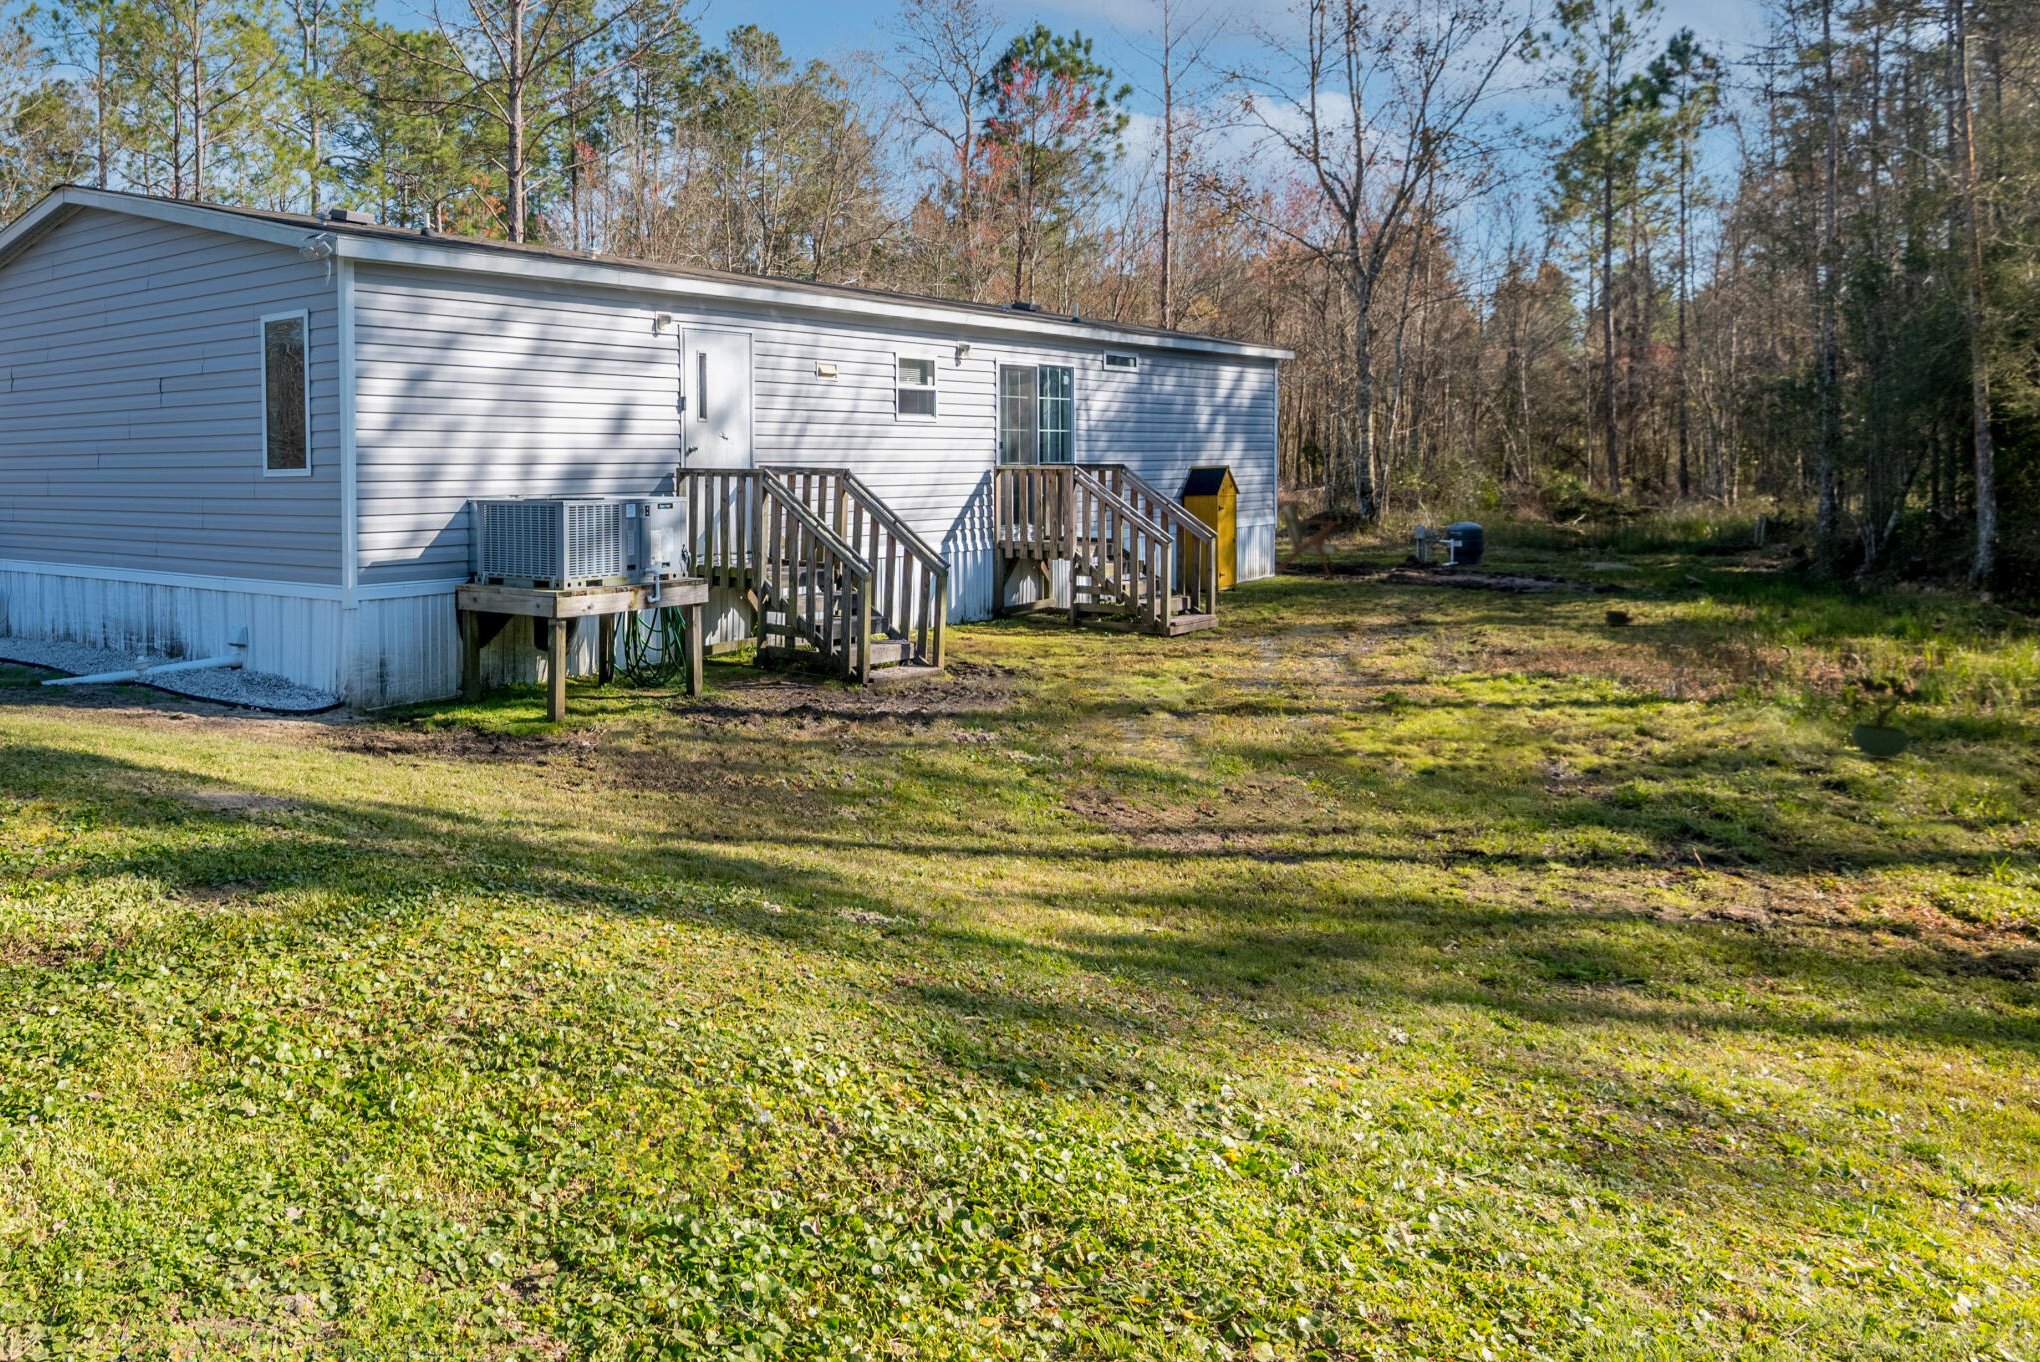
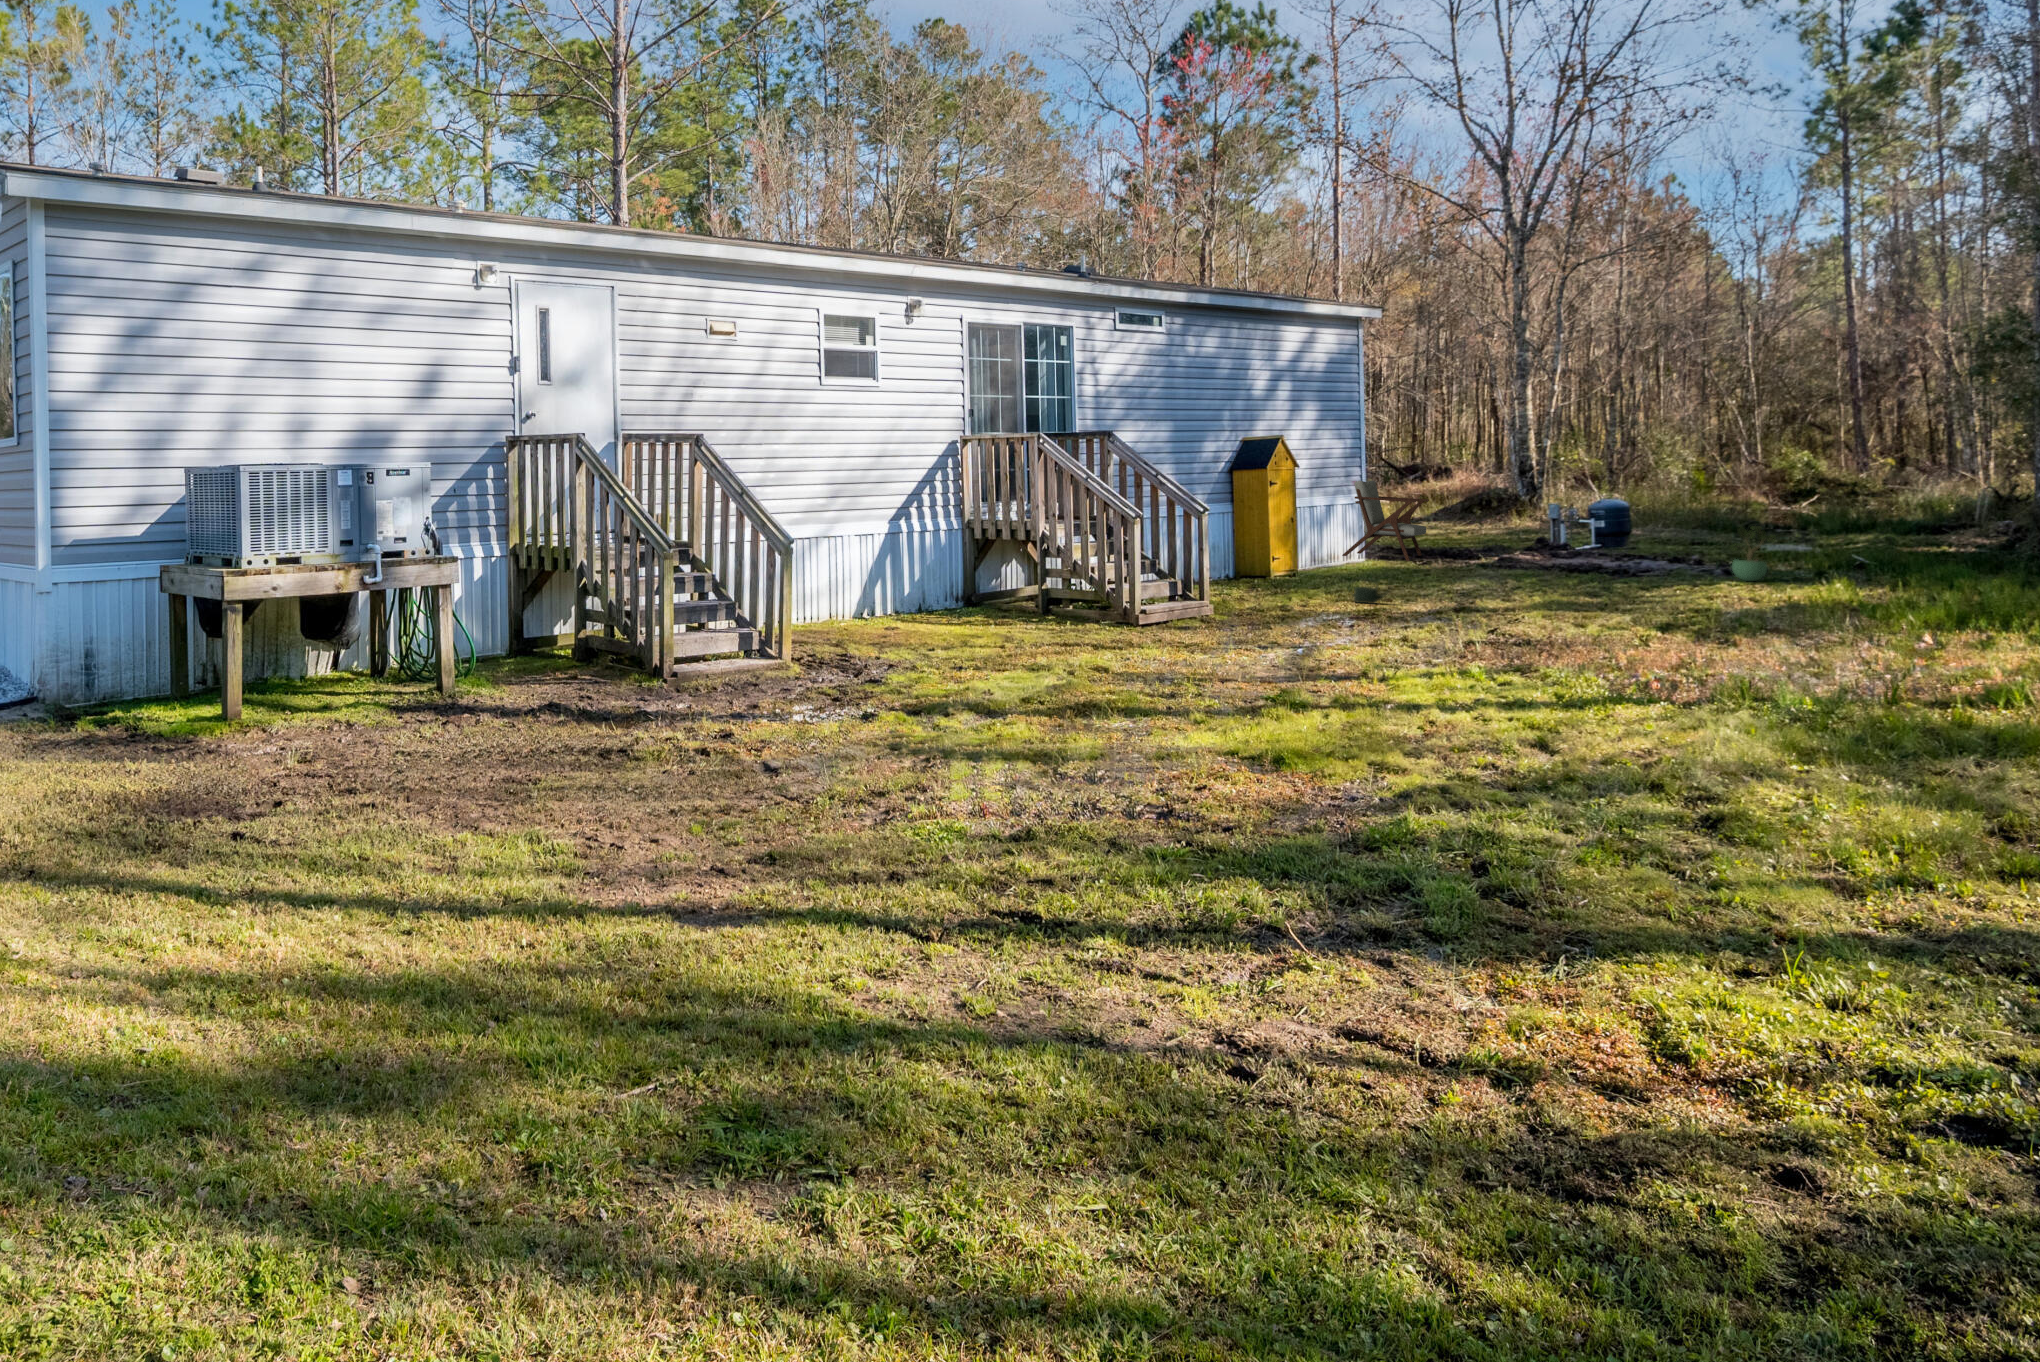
watering can: present [1604,607,1636,626] -> present [1352,580,1387,604]
potted plant: present [1850,676,1921,759] -> present [1730,526,1776,581]

